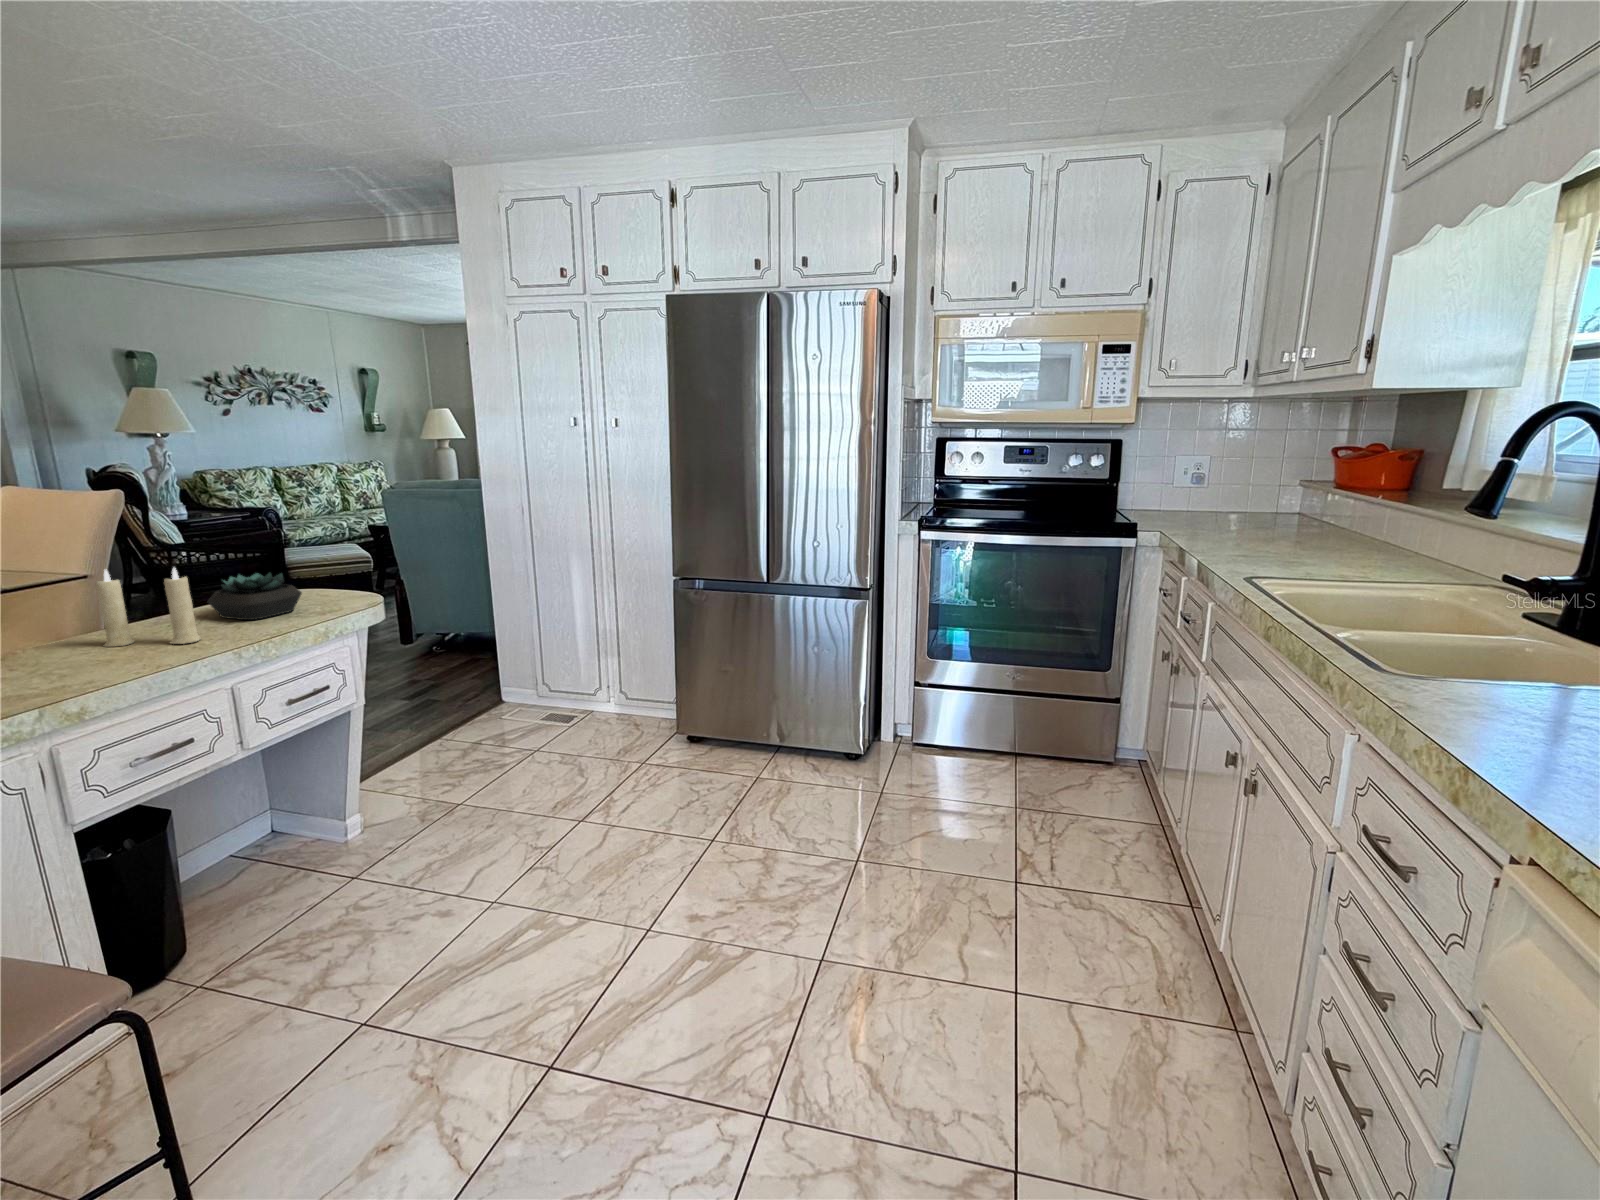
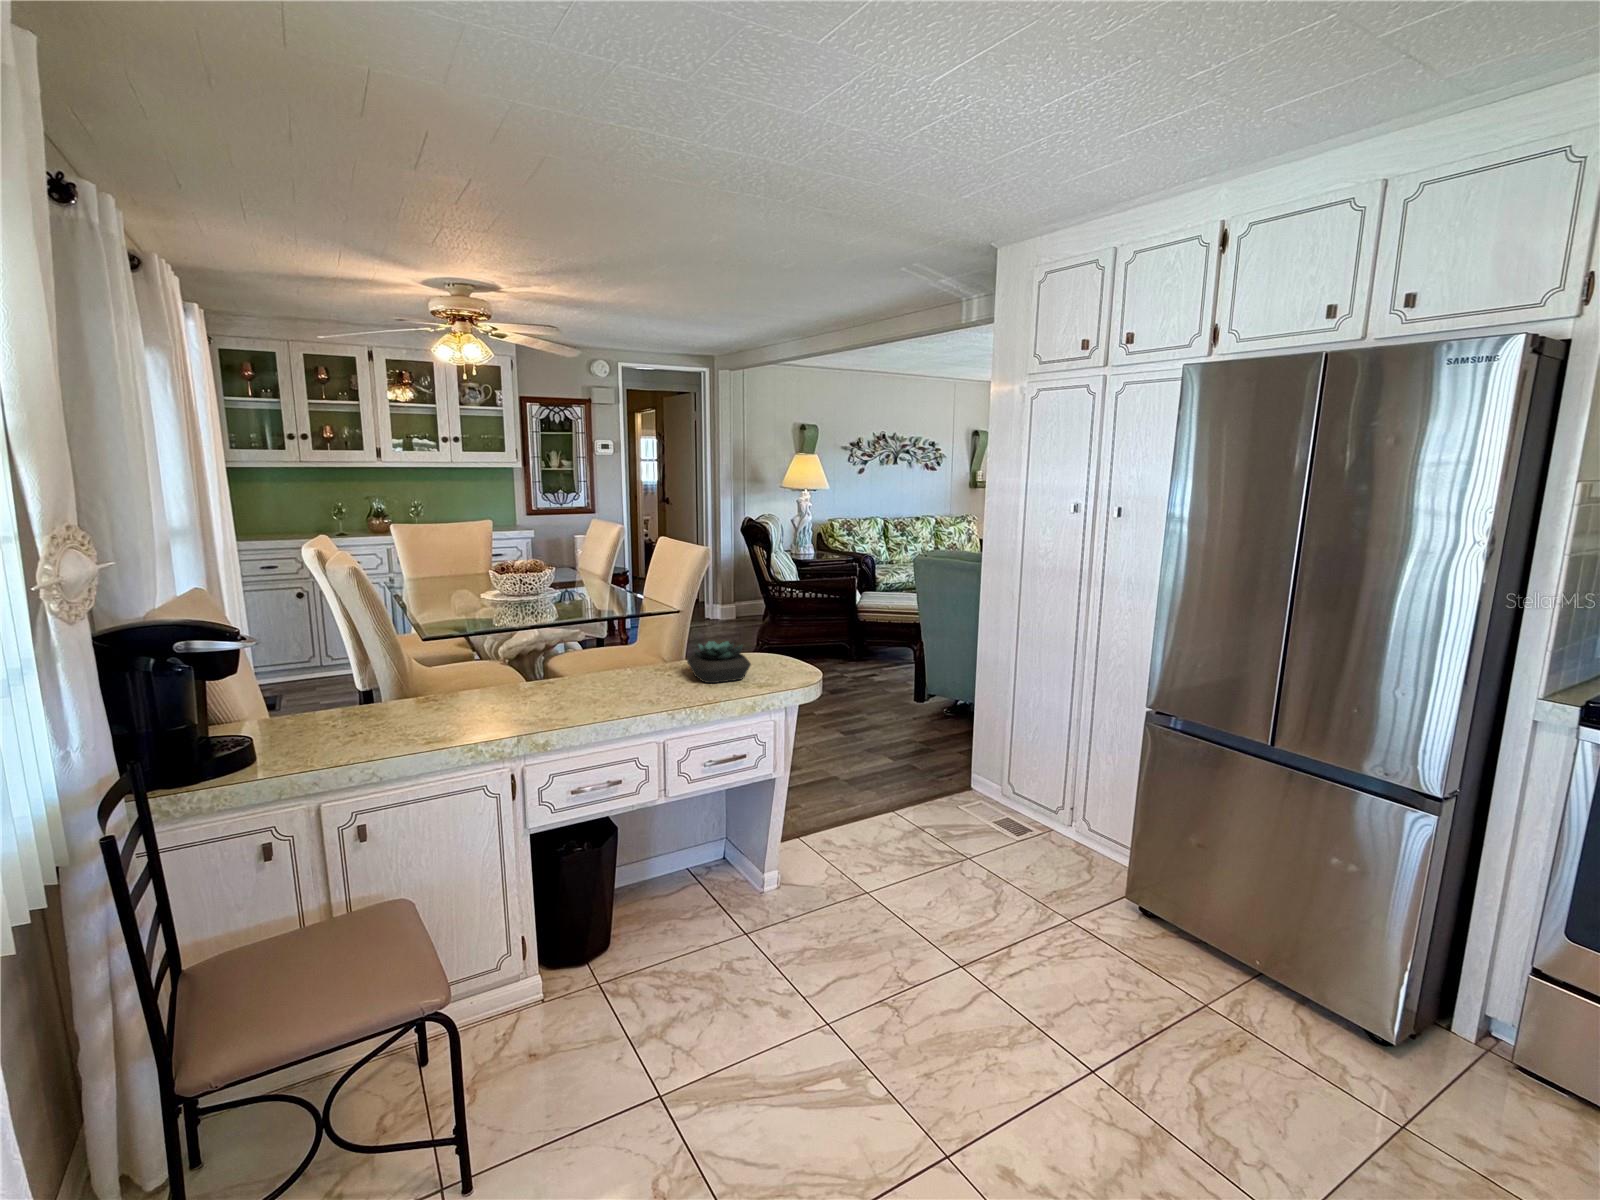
candle: present [96,568,201,647] -> none [604,626,659,698]

